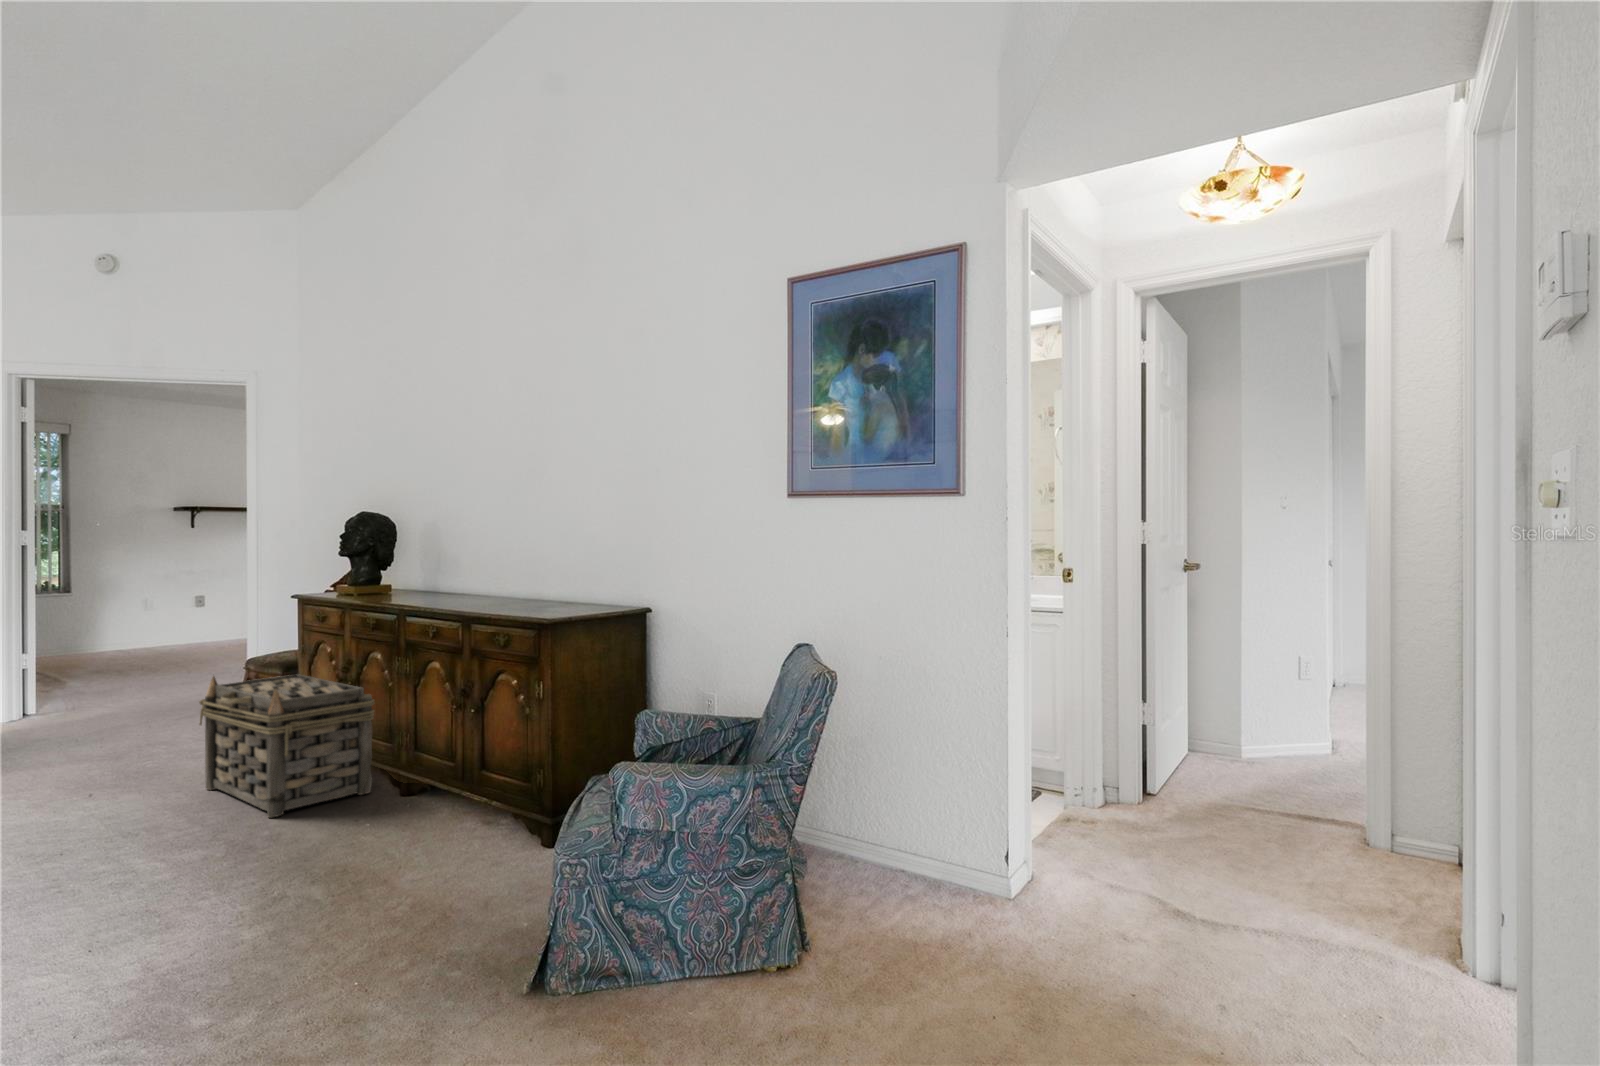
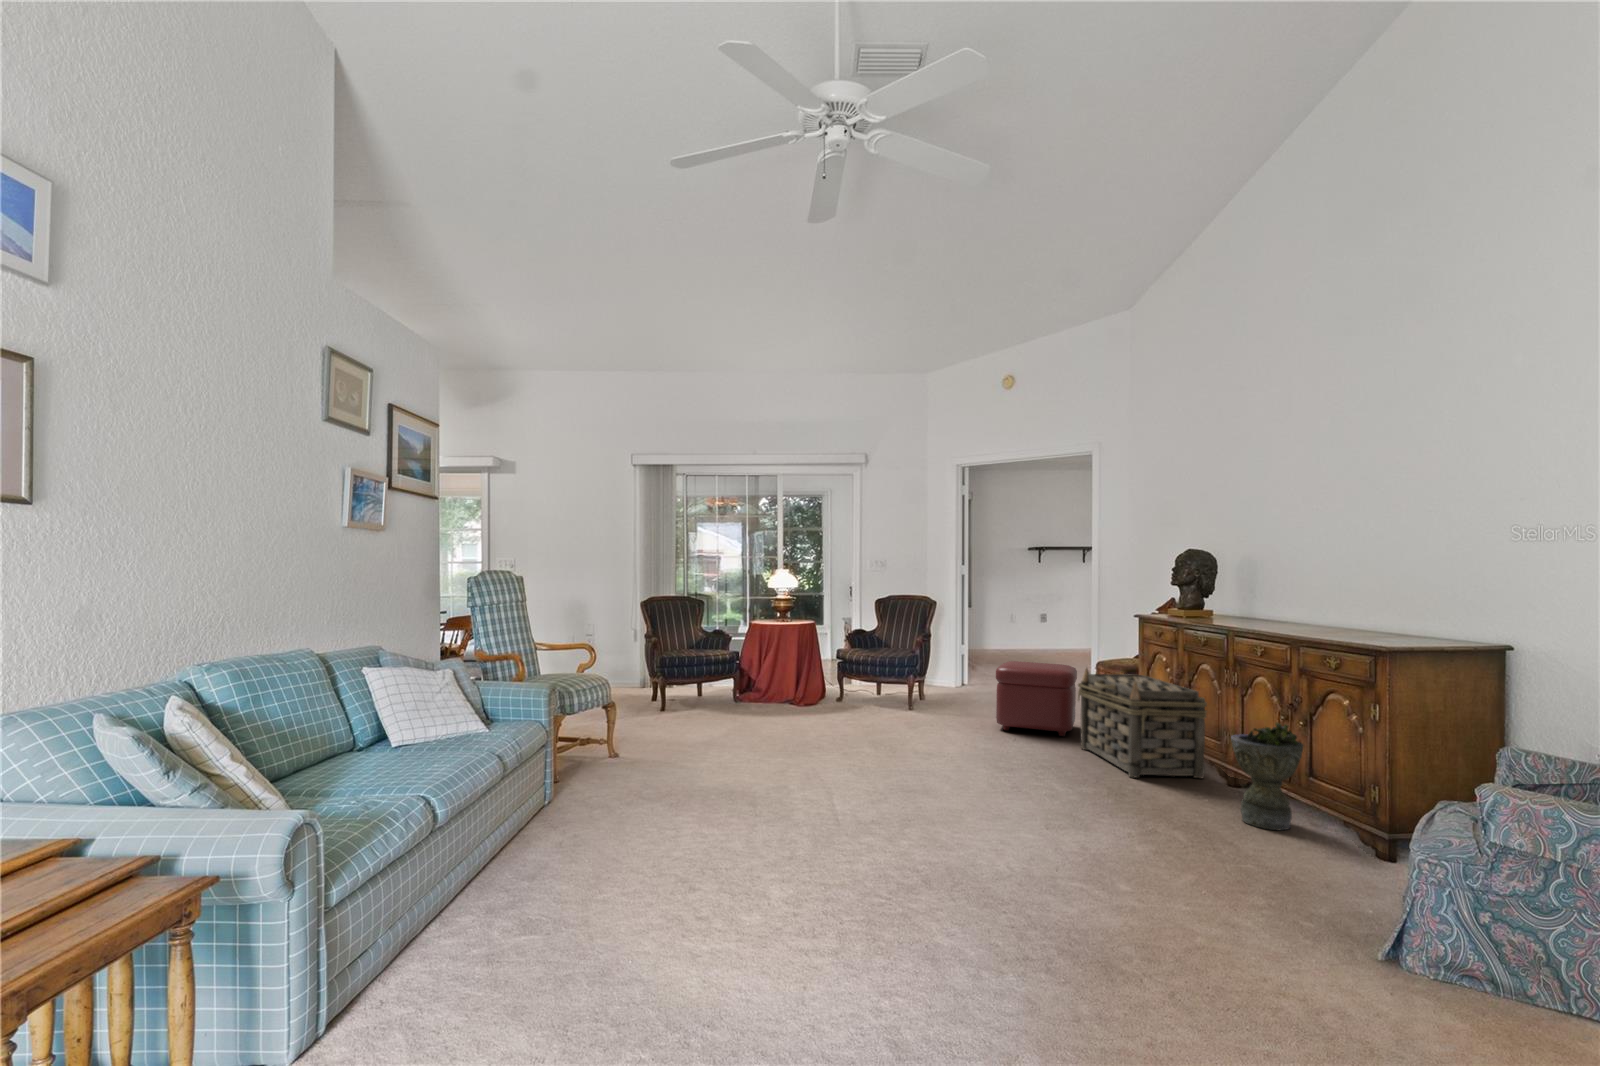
ottoman: none [61,673,209,787] -> present [996,661,1077,736]
planter: none [391,717,472,846] -> present [1231,723,1304,830]

